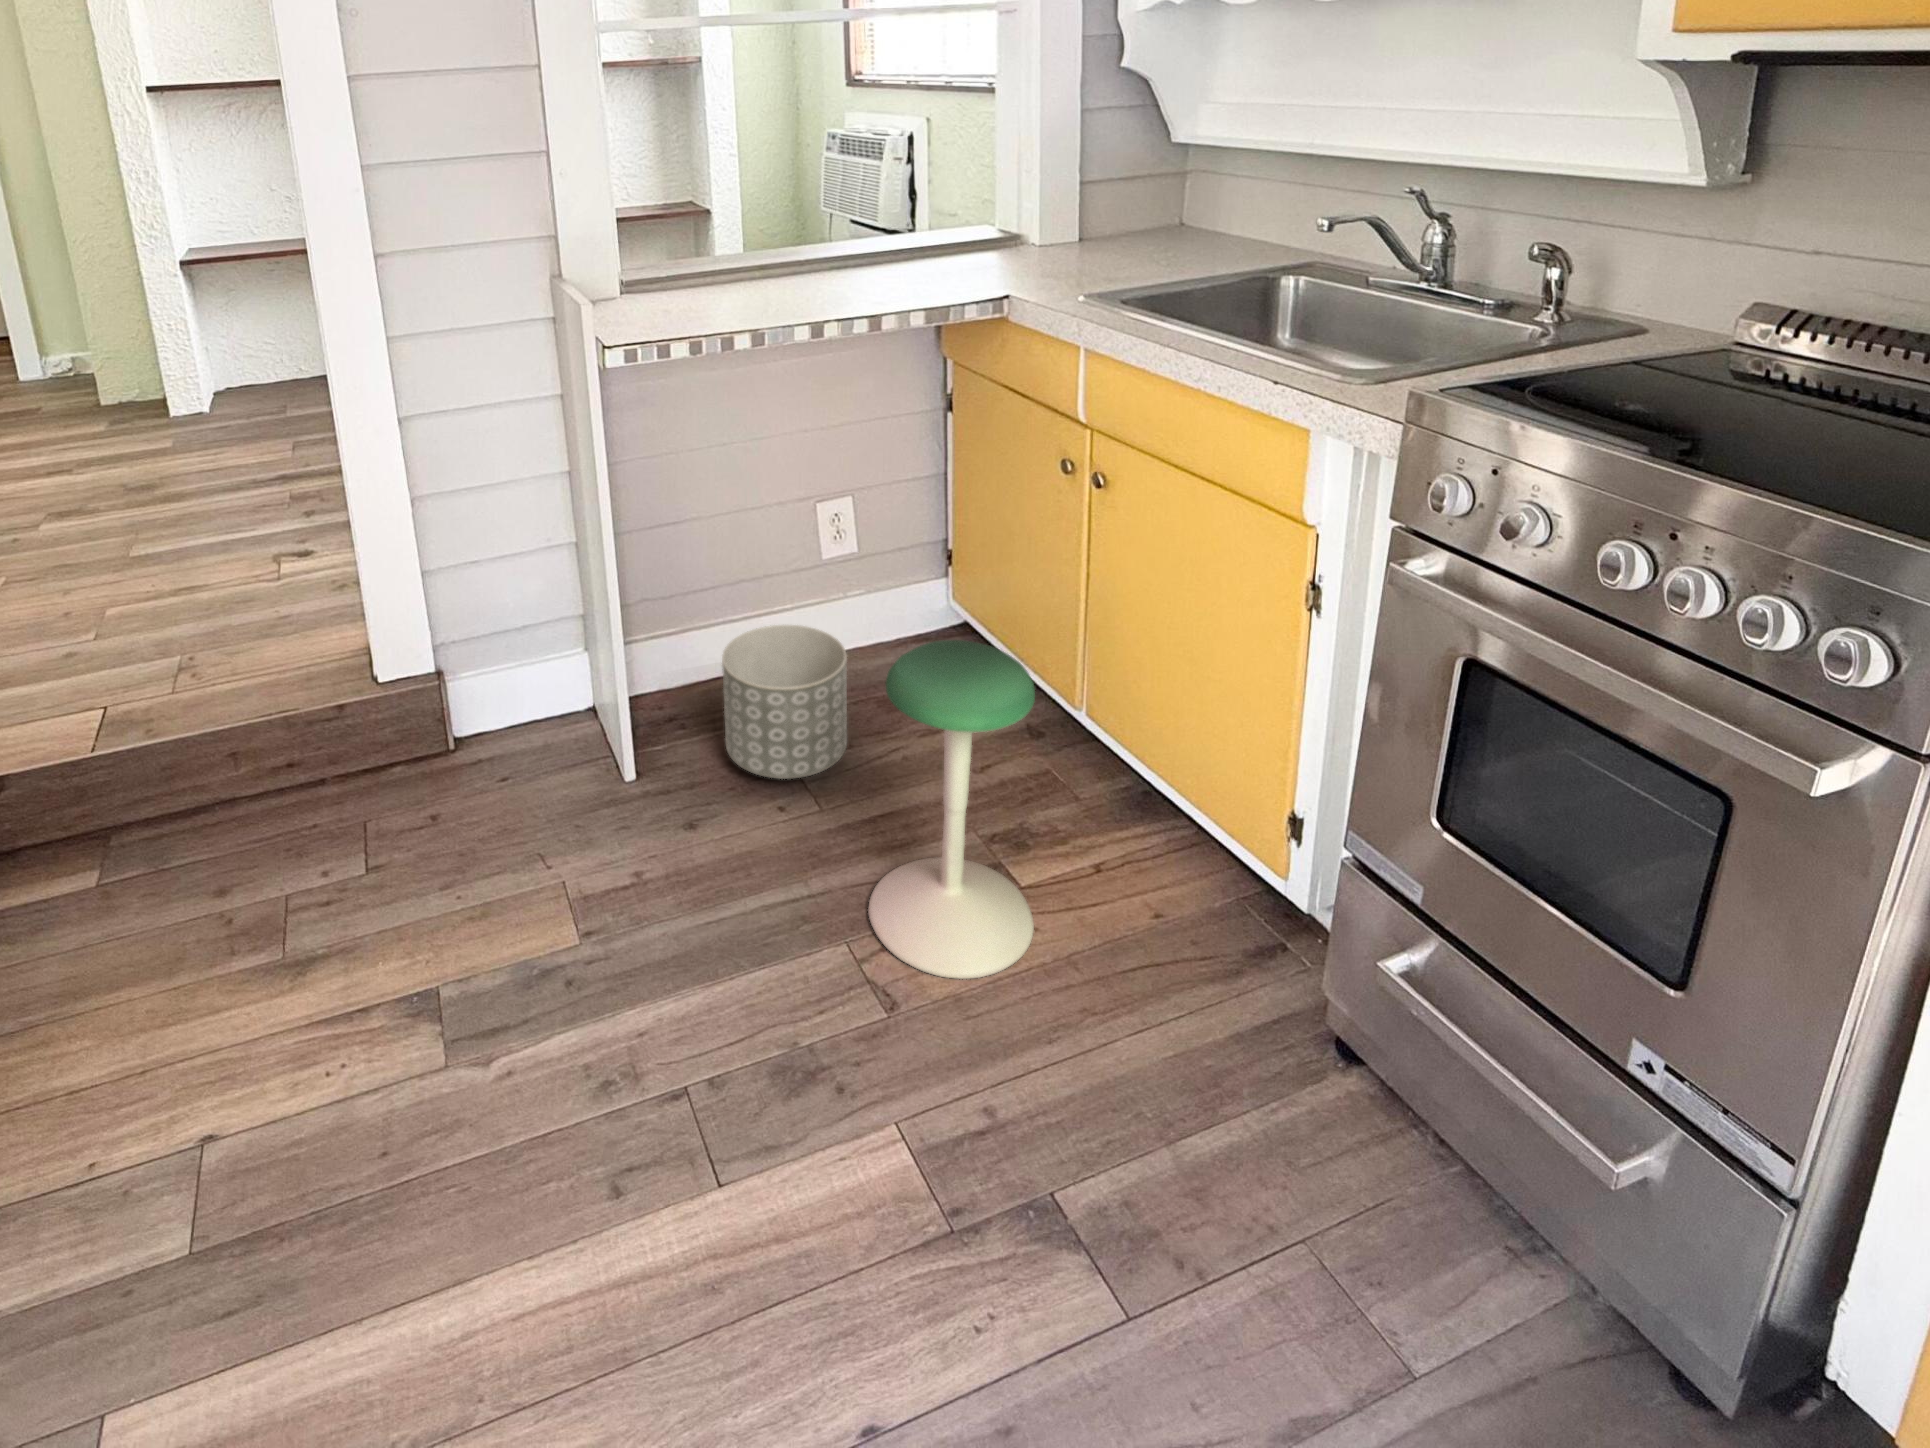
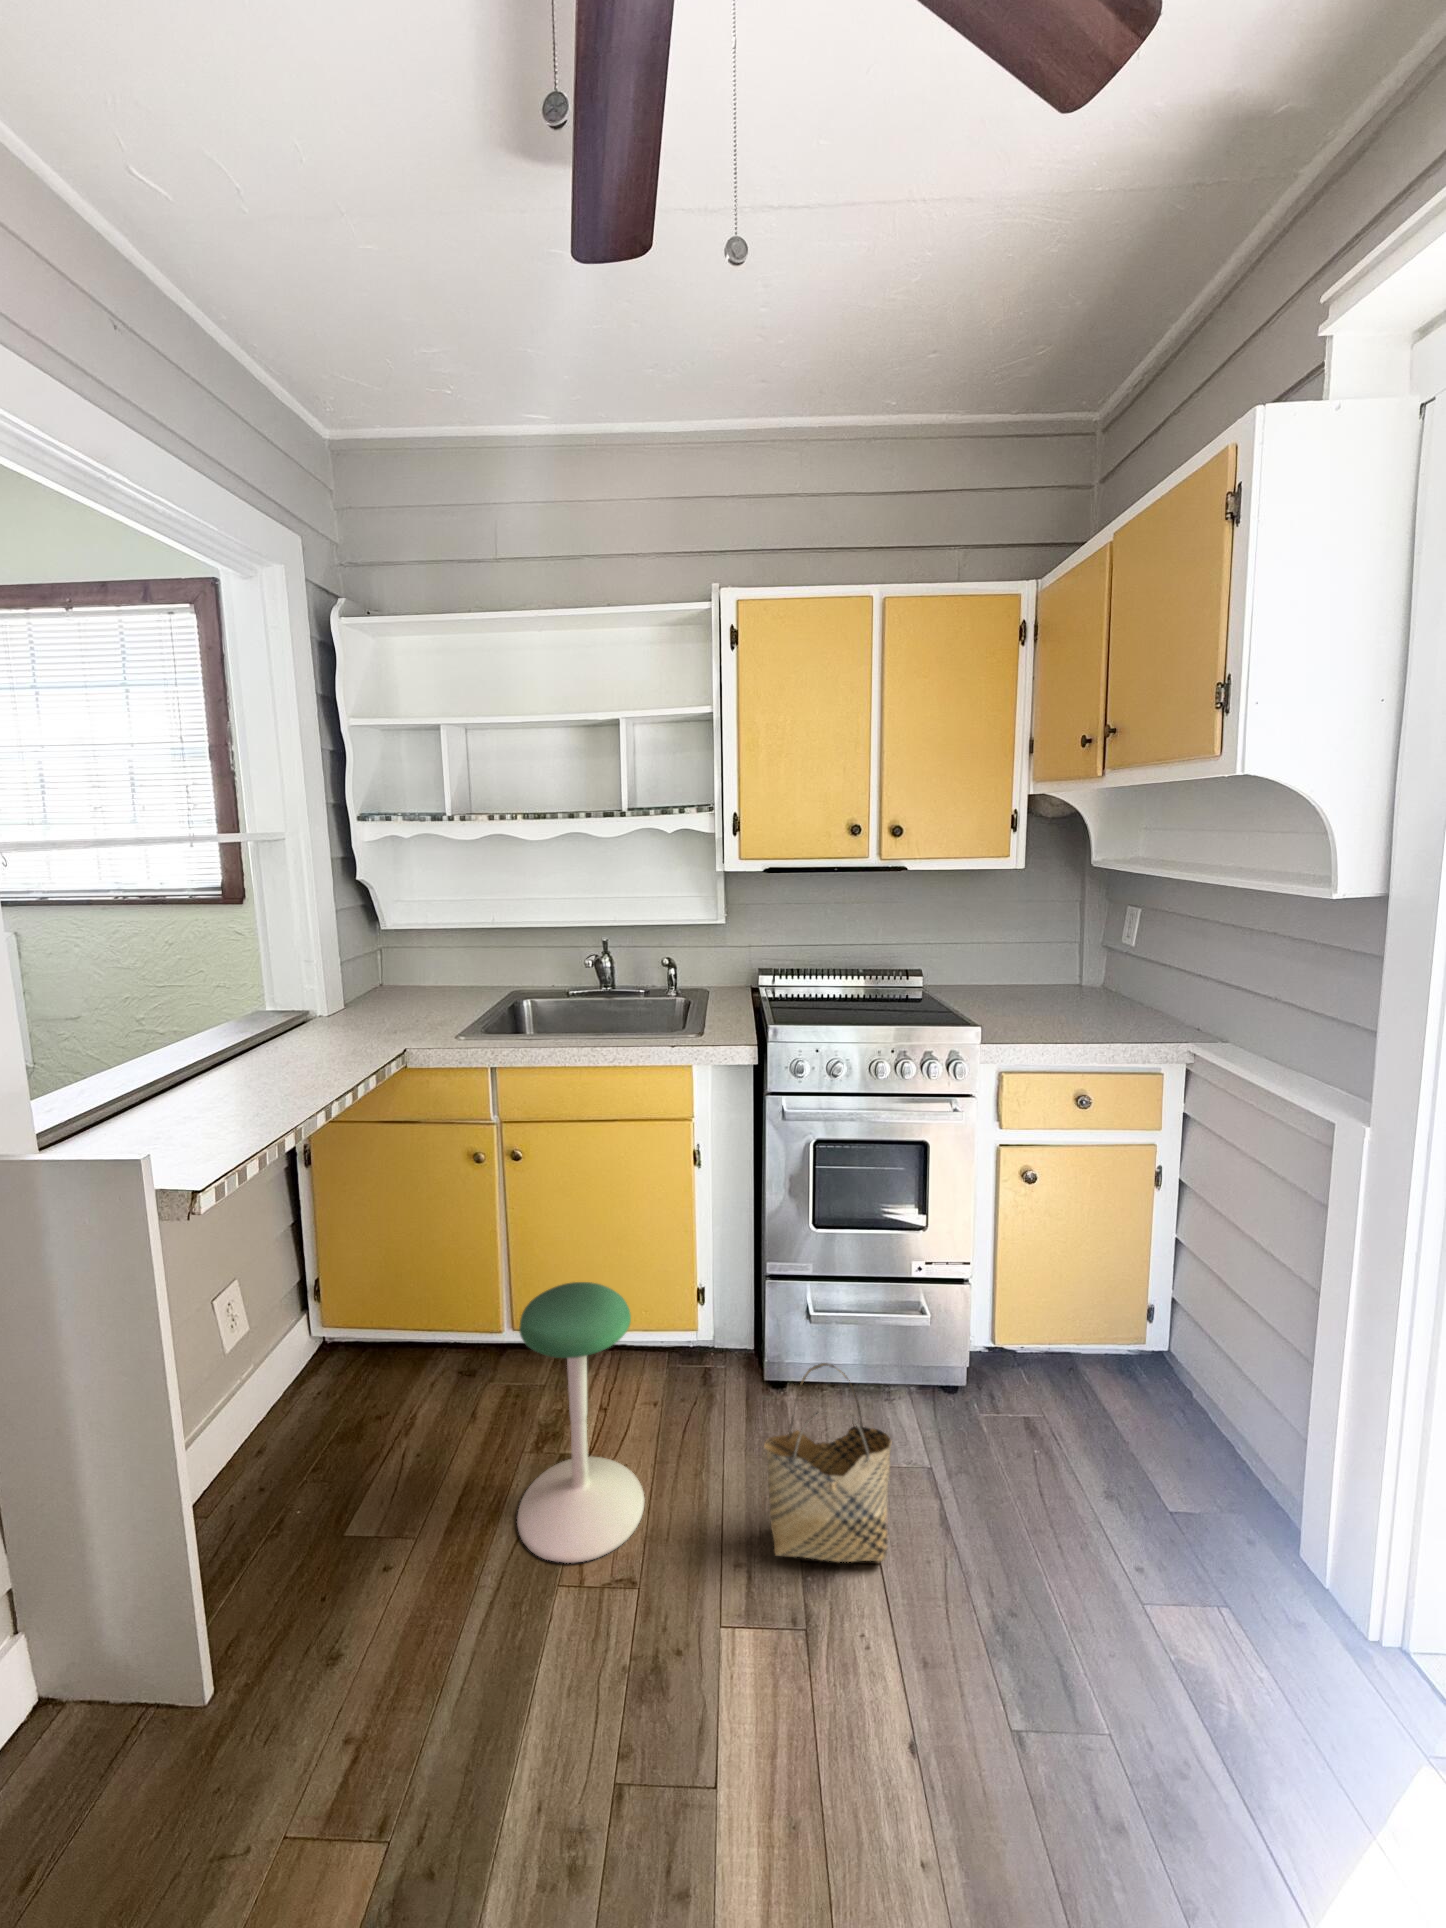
planter: present [722,625,847,779] -> none [249,1393,390,1577]
woven basket: none [1026,962,1221,1316] -> present [764,1363,892,1562]

